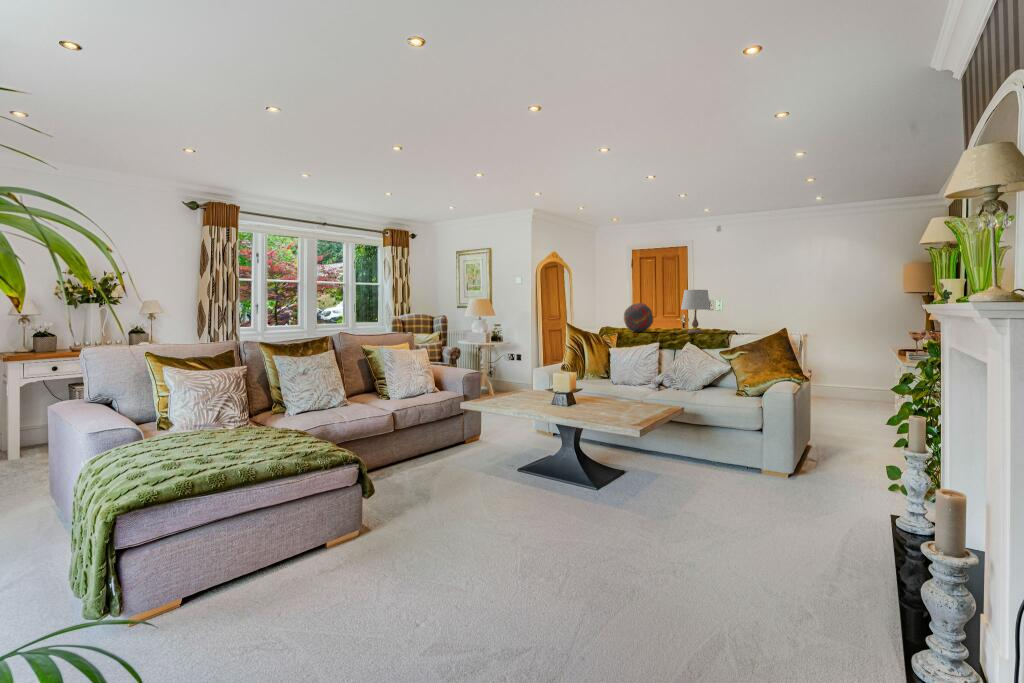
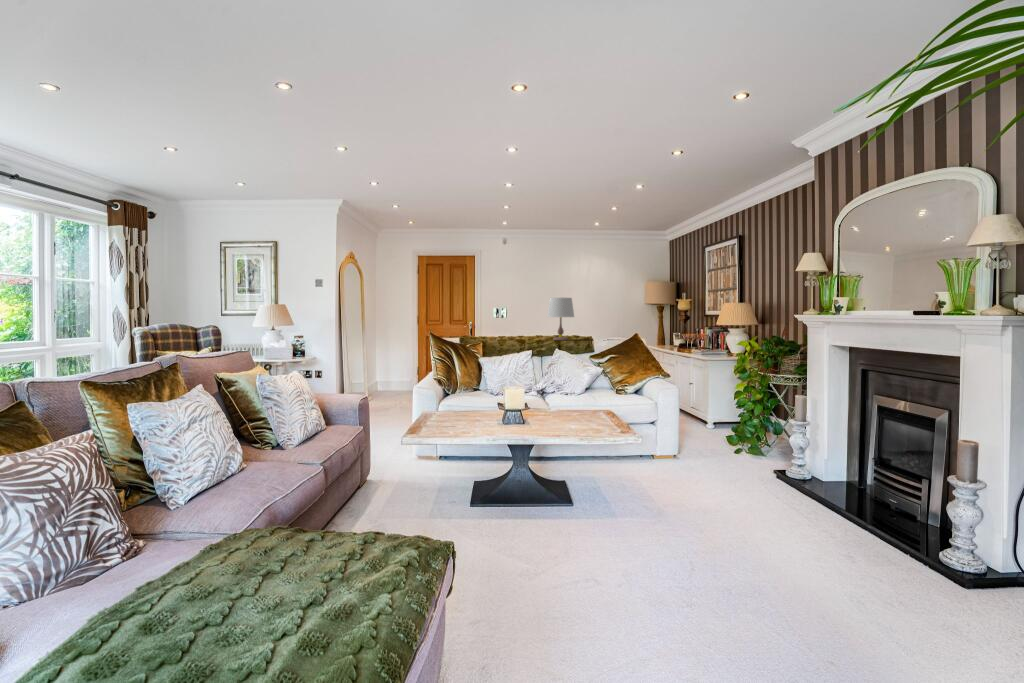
decorative orb: present [624,303,653,332] -> none [487,310,518,341]

